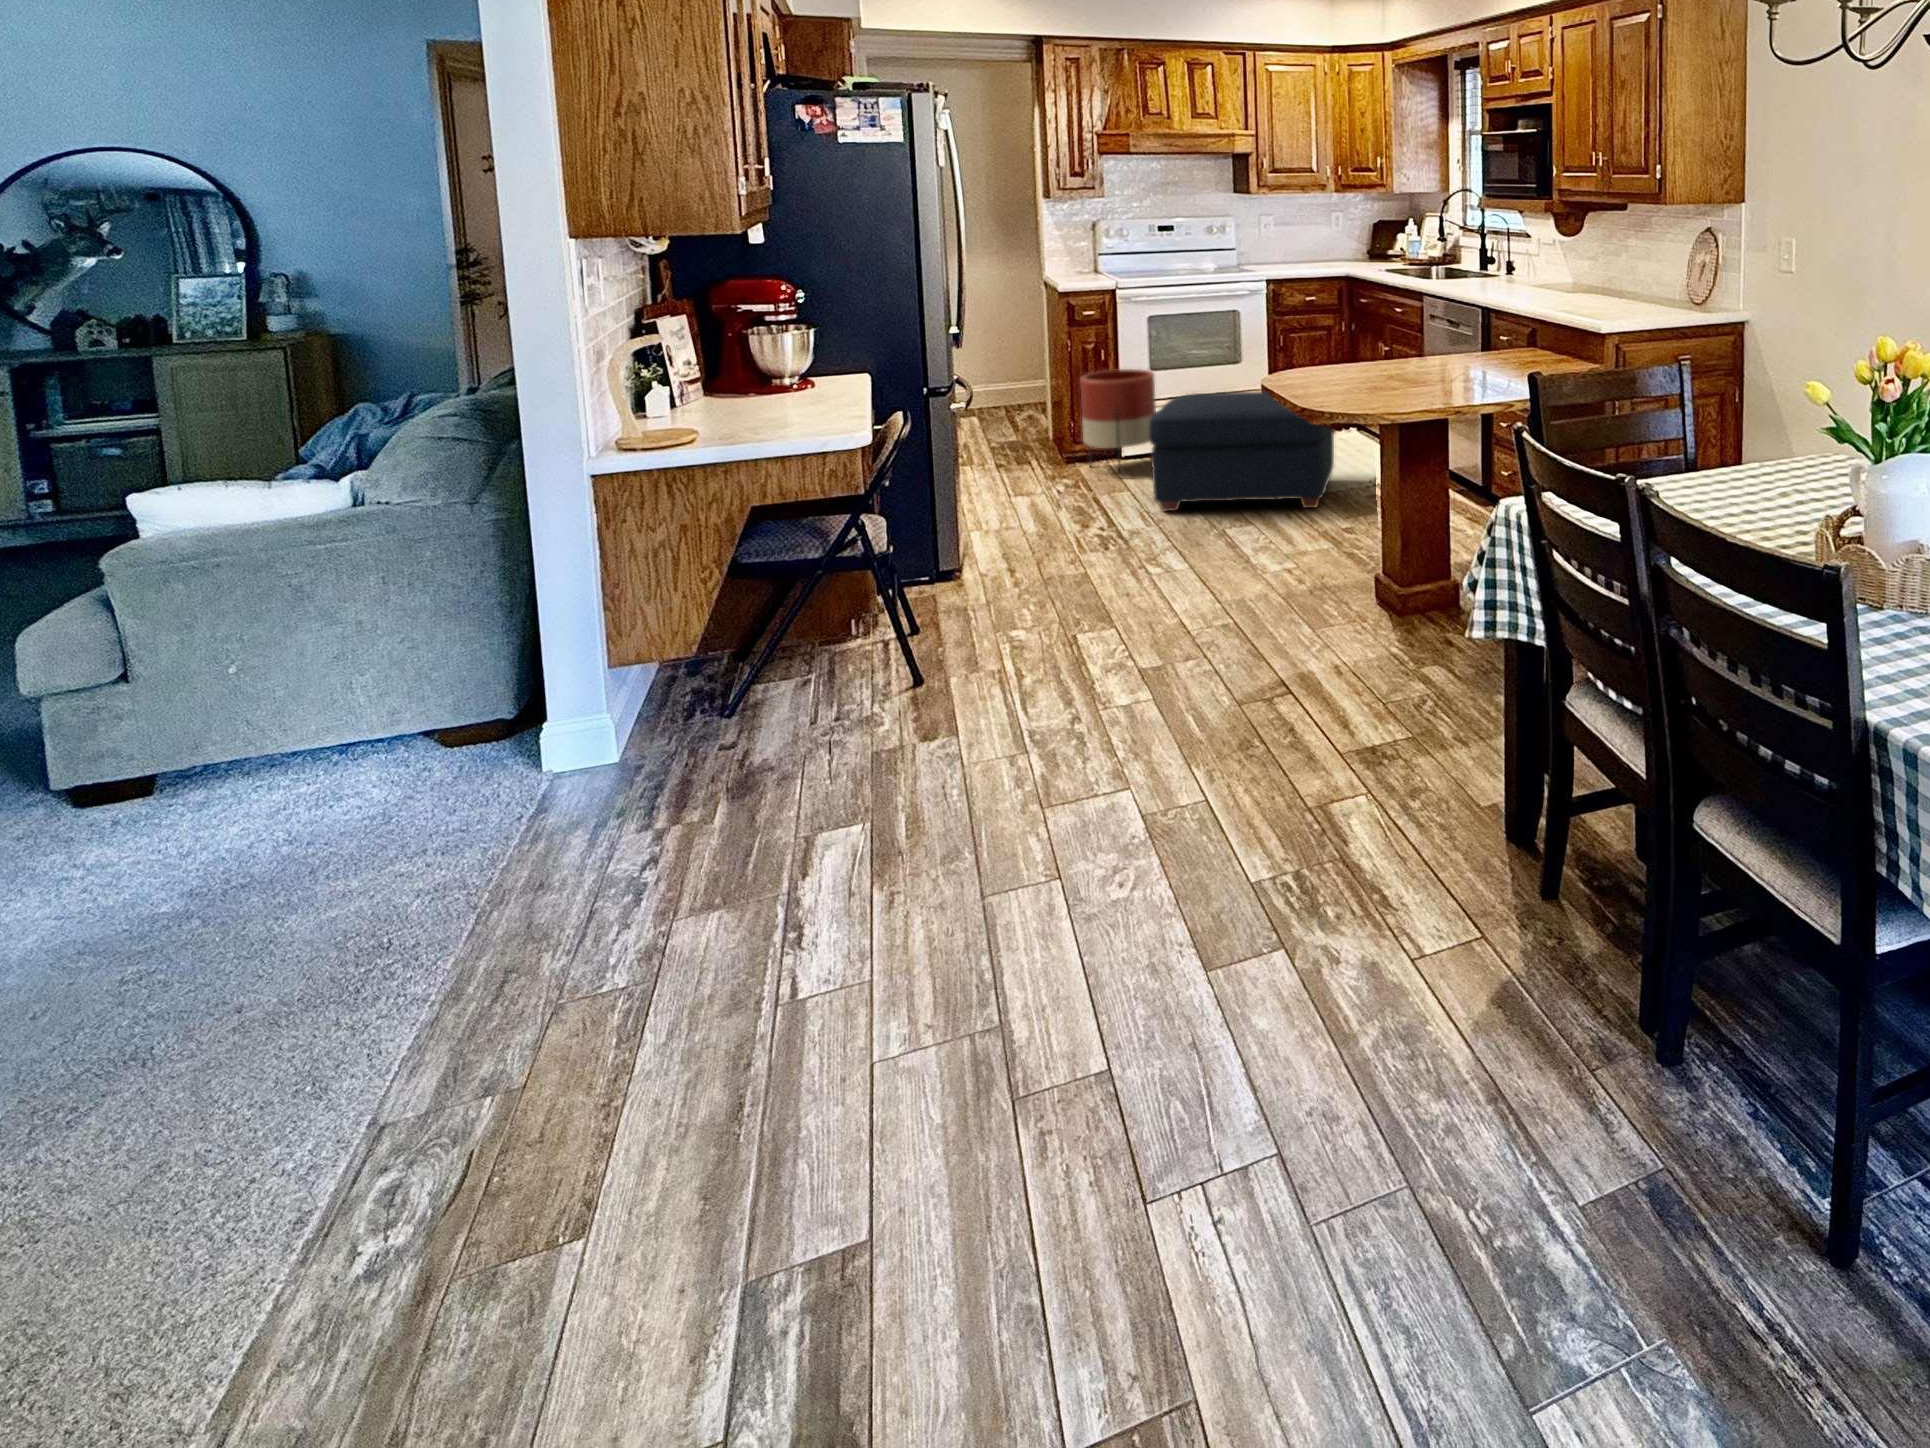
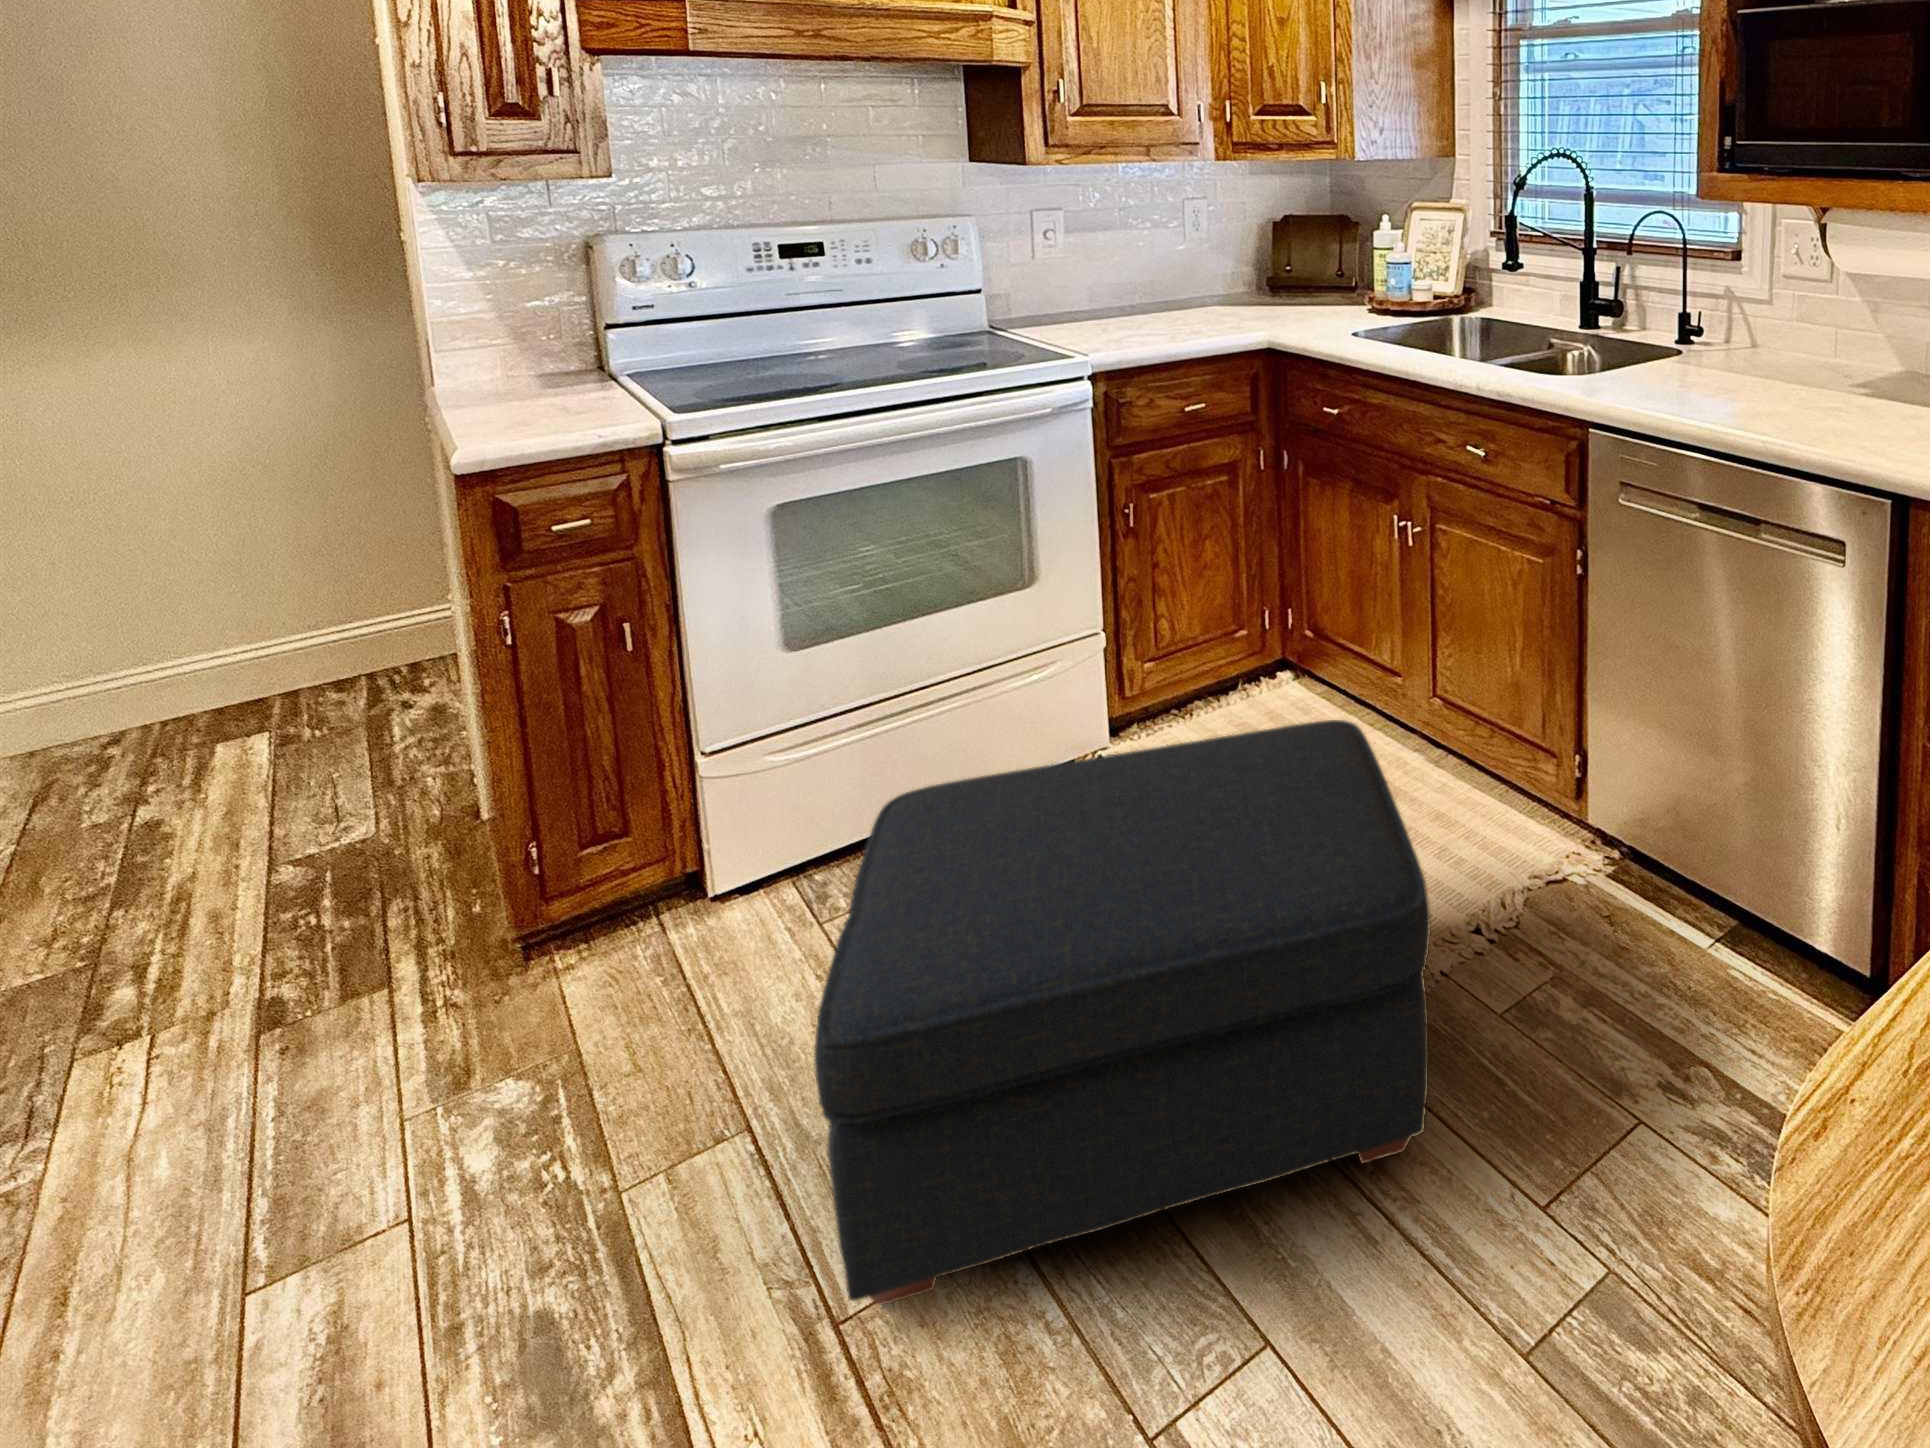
planter: present [1080,369,1156,465] -> none [543,667,817,1043]

